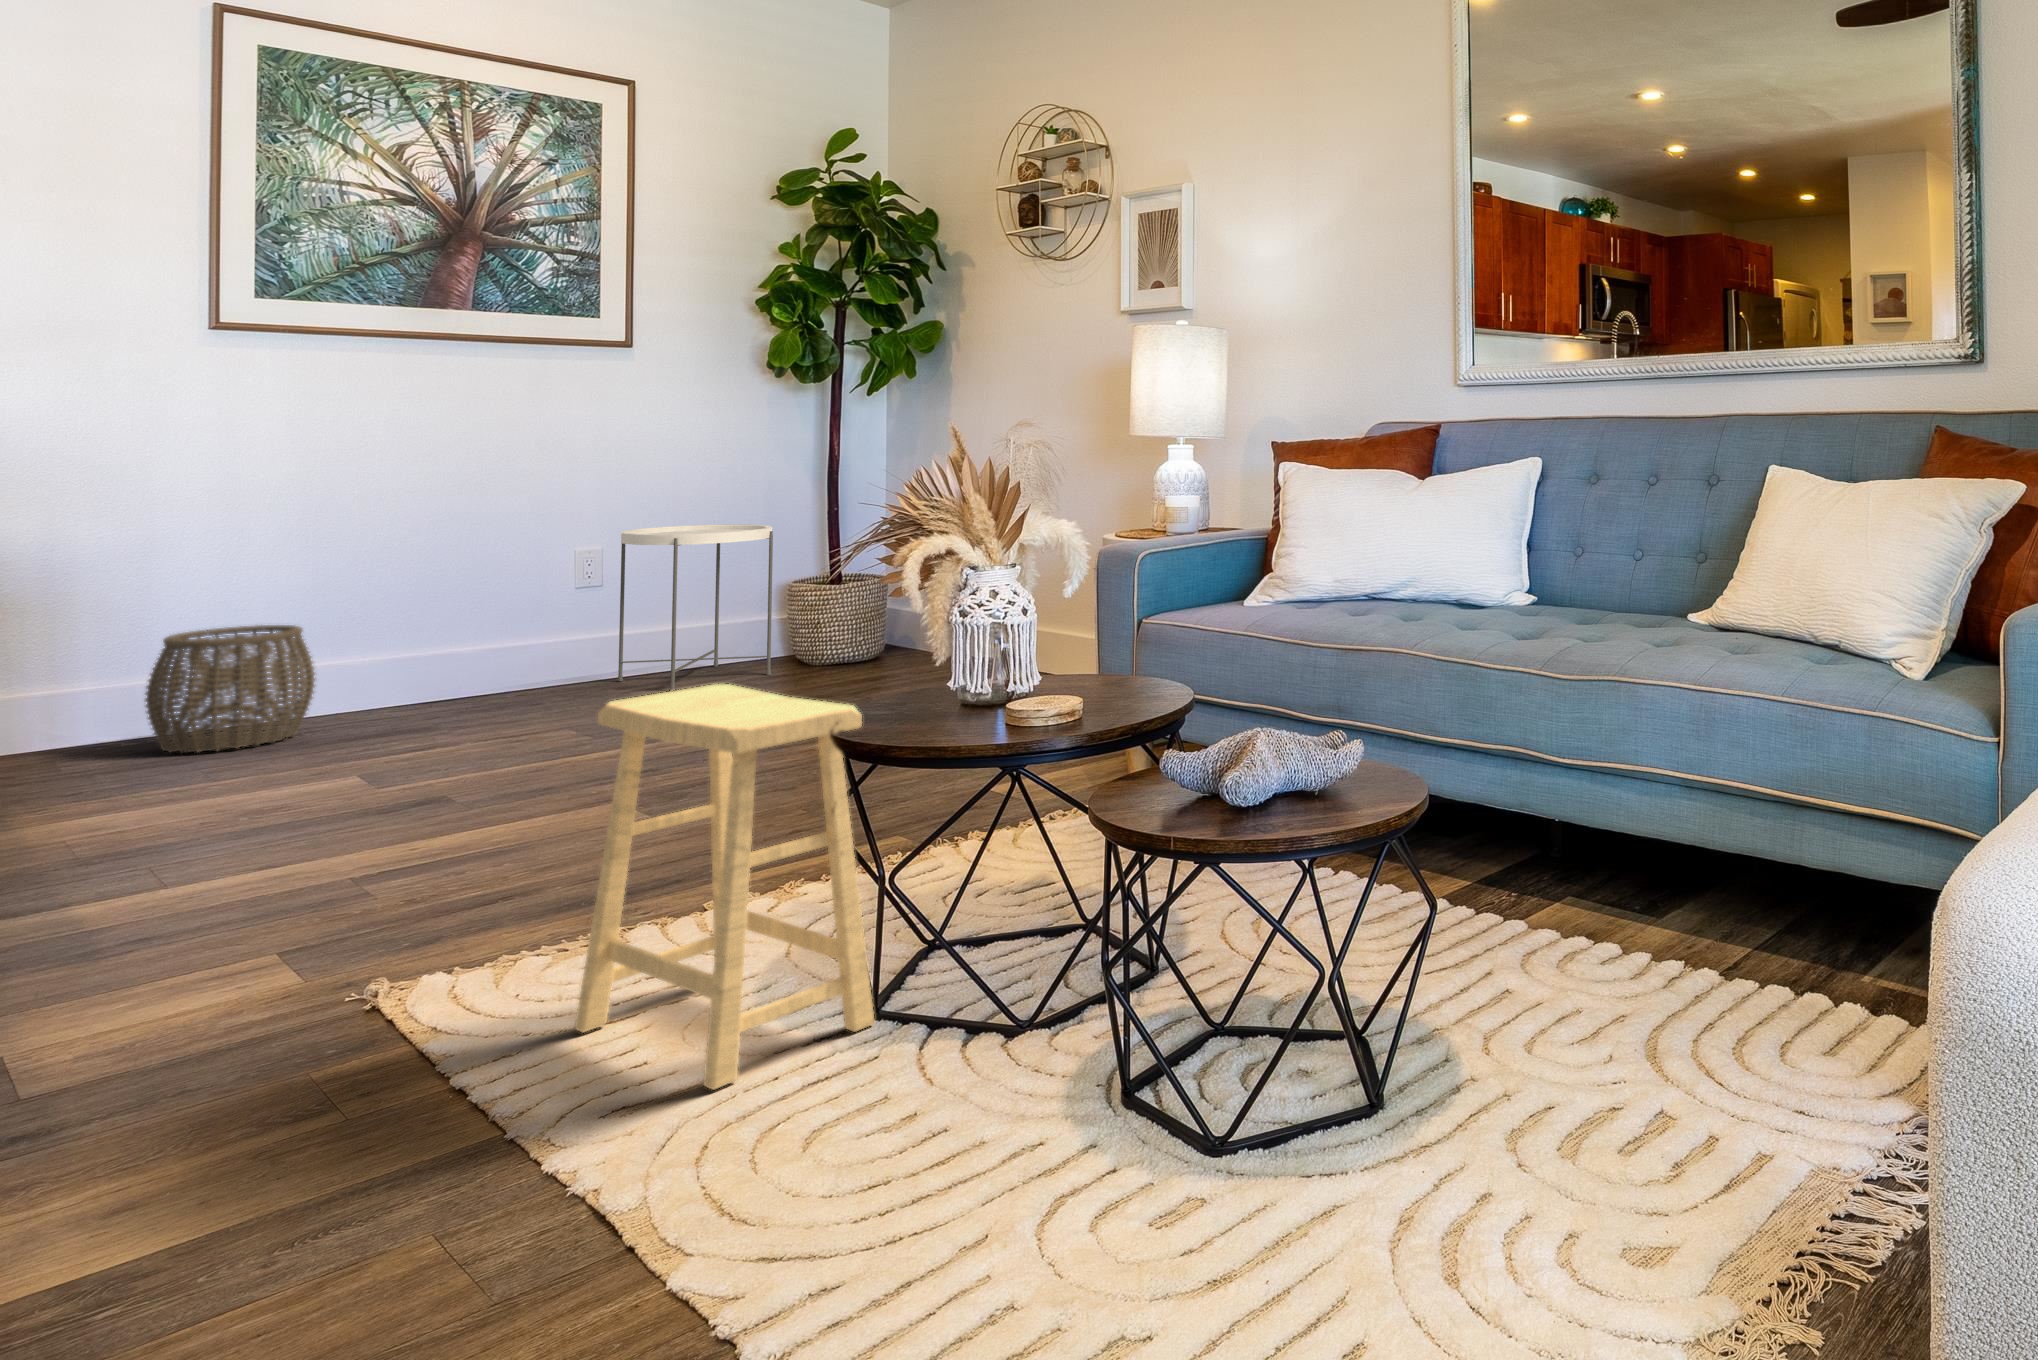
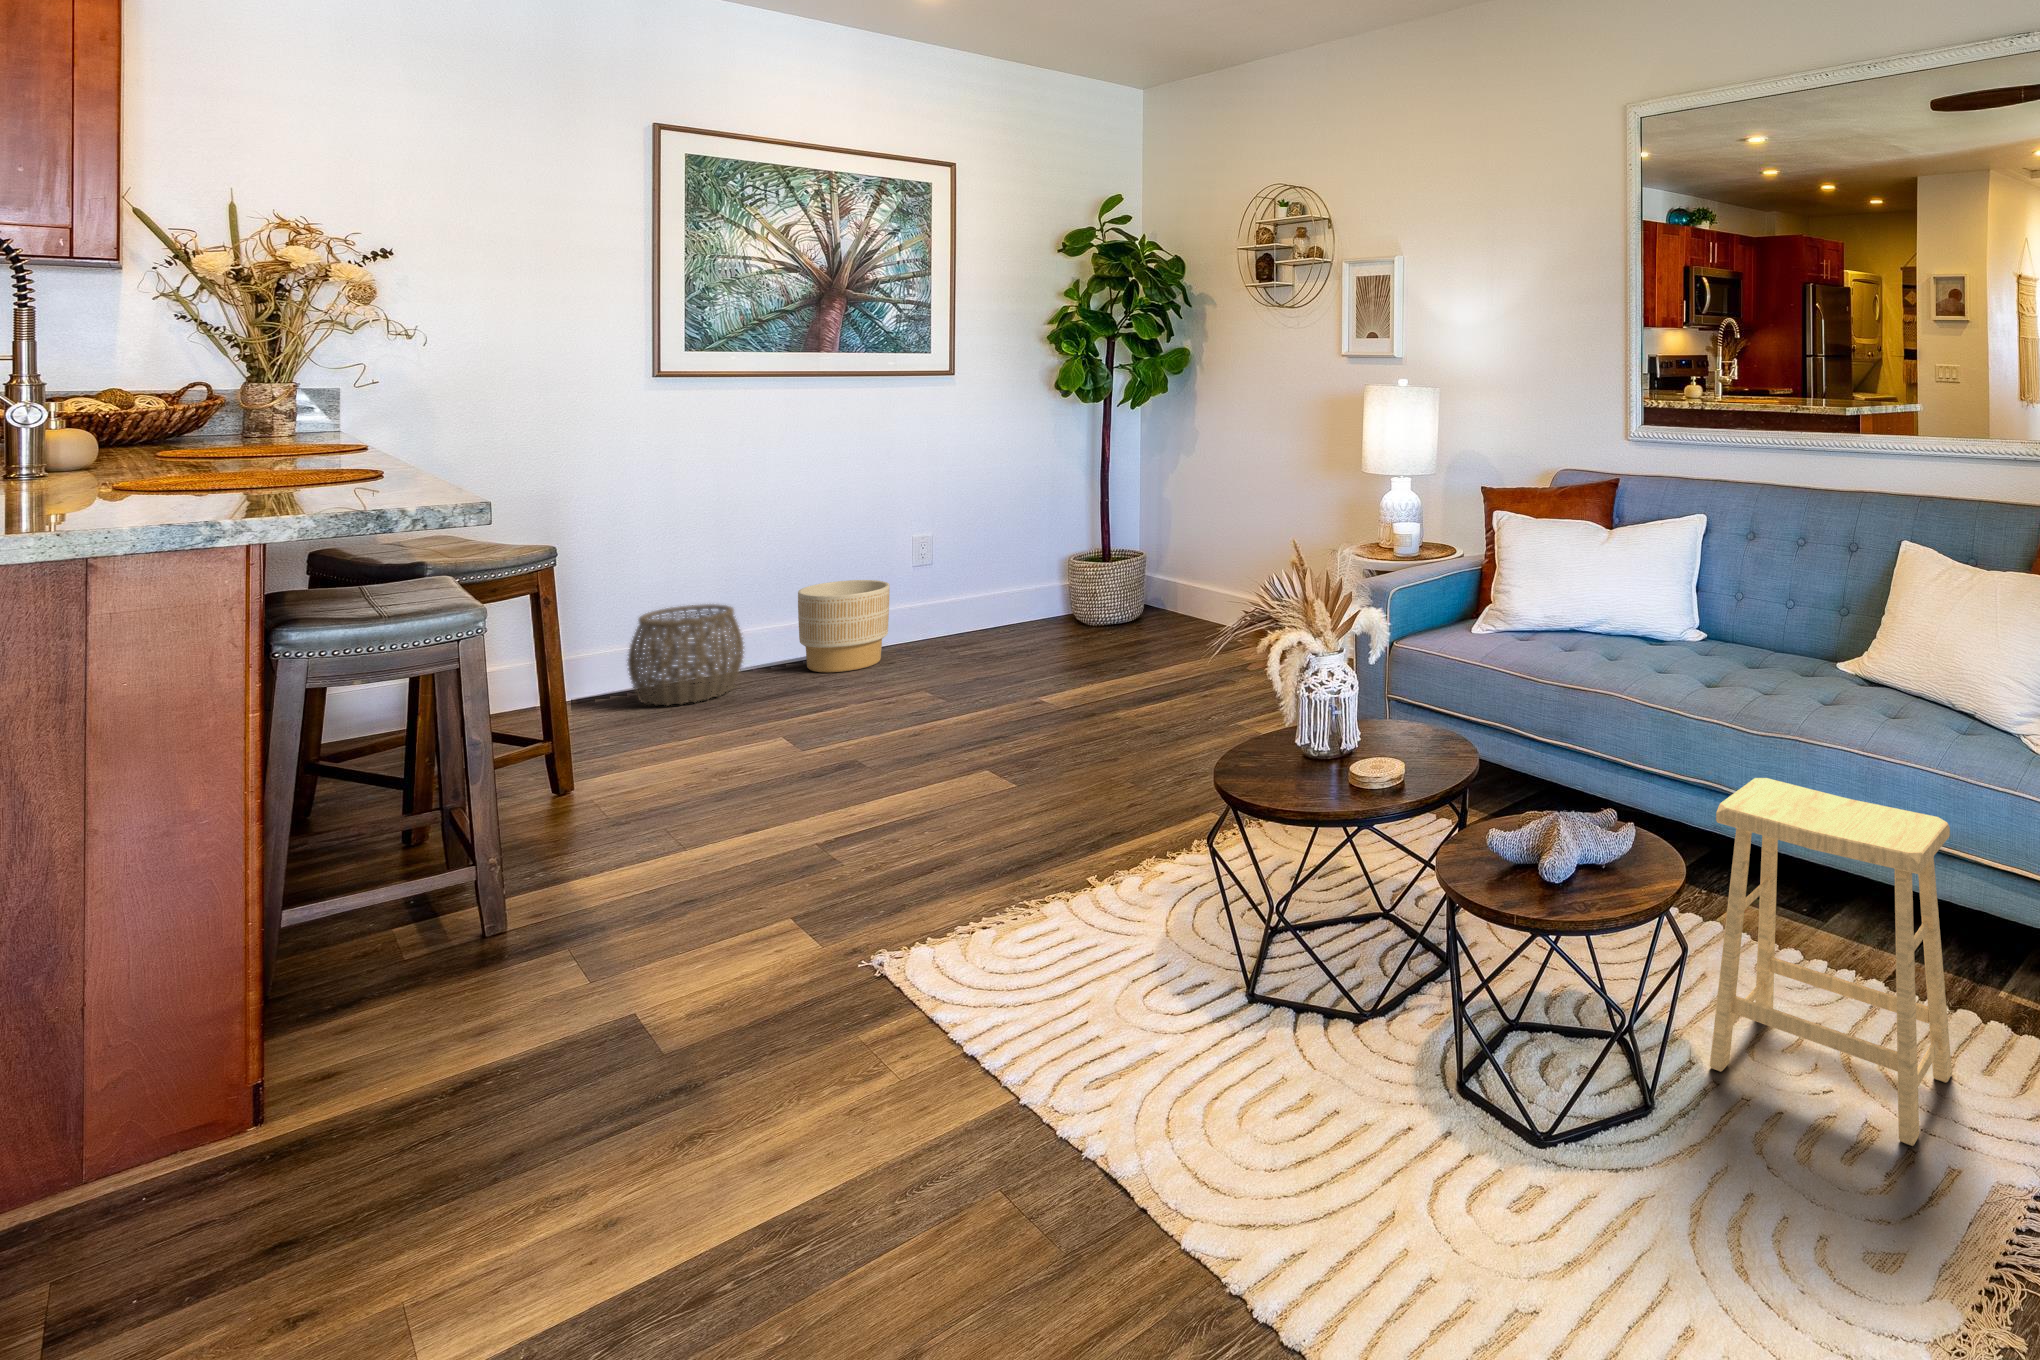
side table: present [618,525,773,691] -> none [951,514,1066,651]
planter: none [399,601,528,716] -> present [798,580,890,672]
footstool: present [575,684,874,1090] -> present [1710,778,1952,1146]

